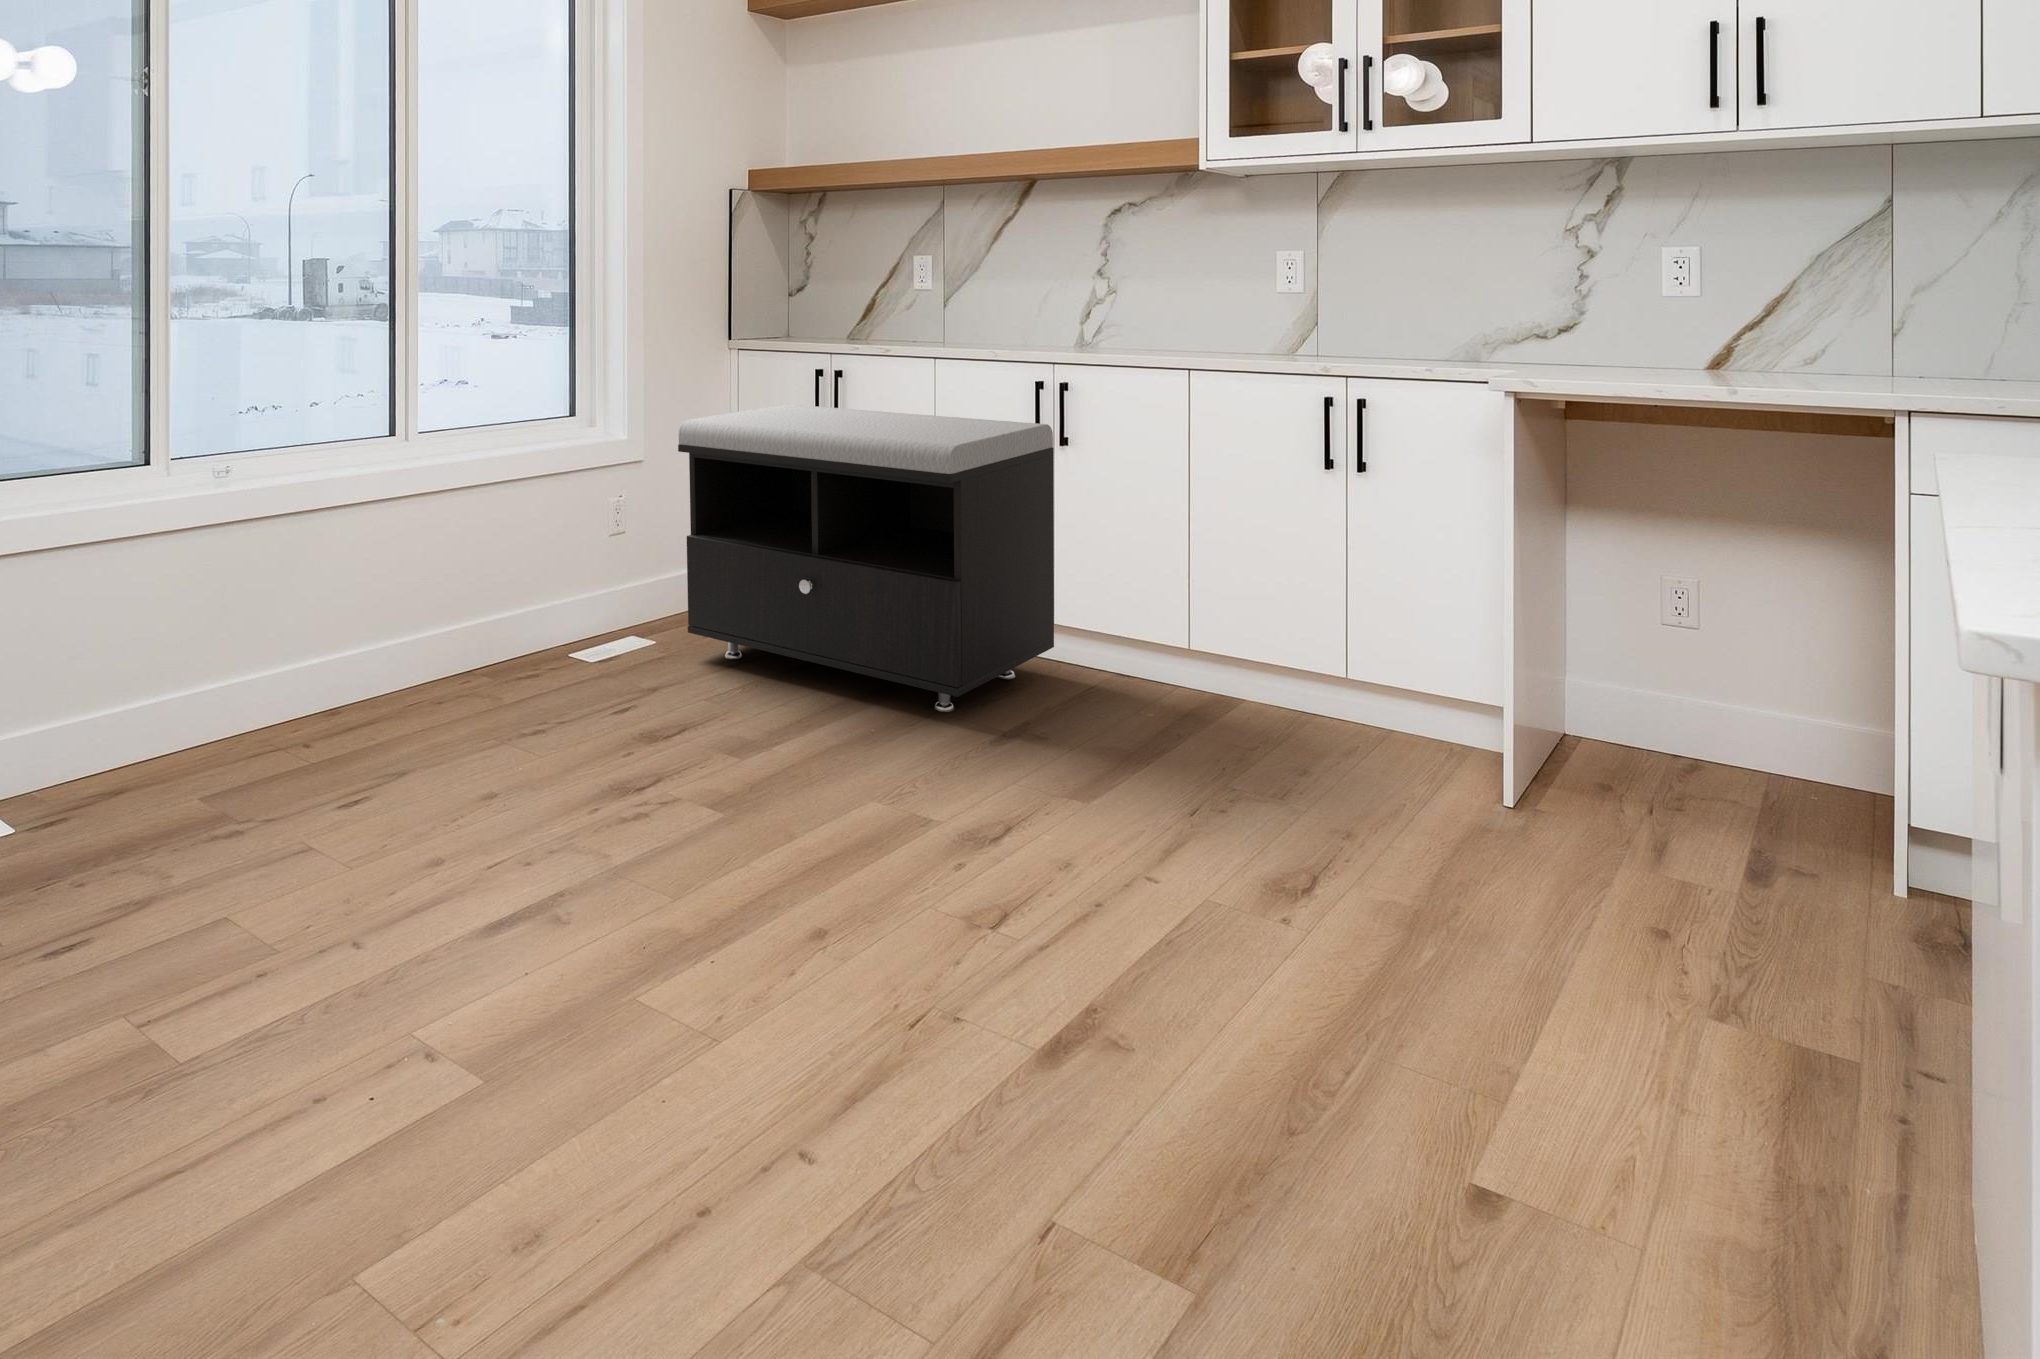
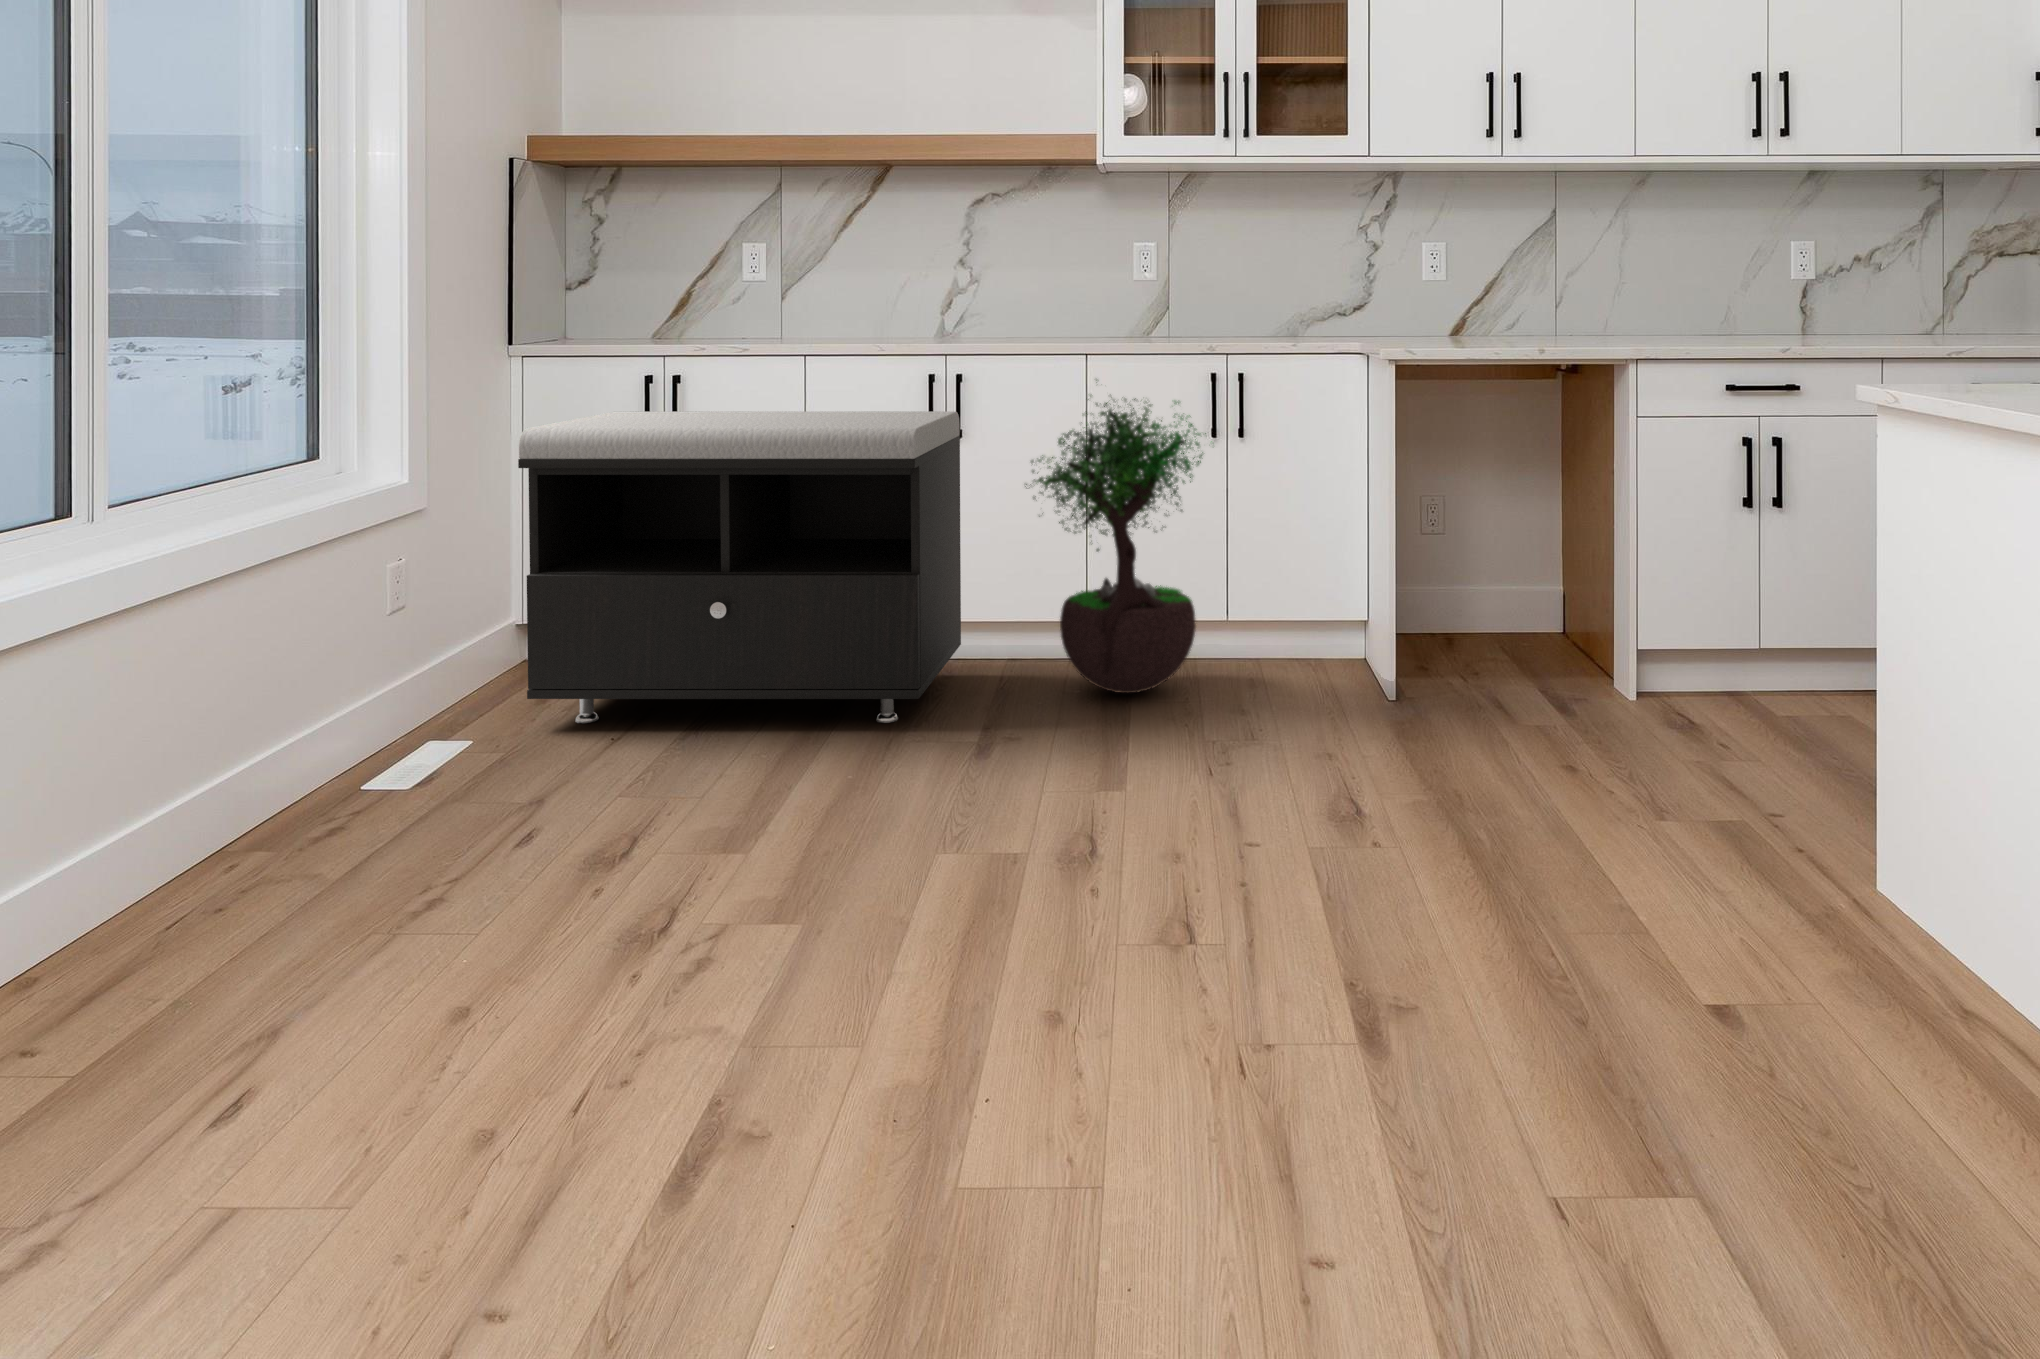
potted tree: none [1068,404,1277,734] -> present [1025,380,1206,693]

